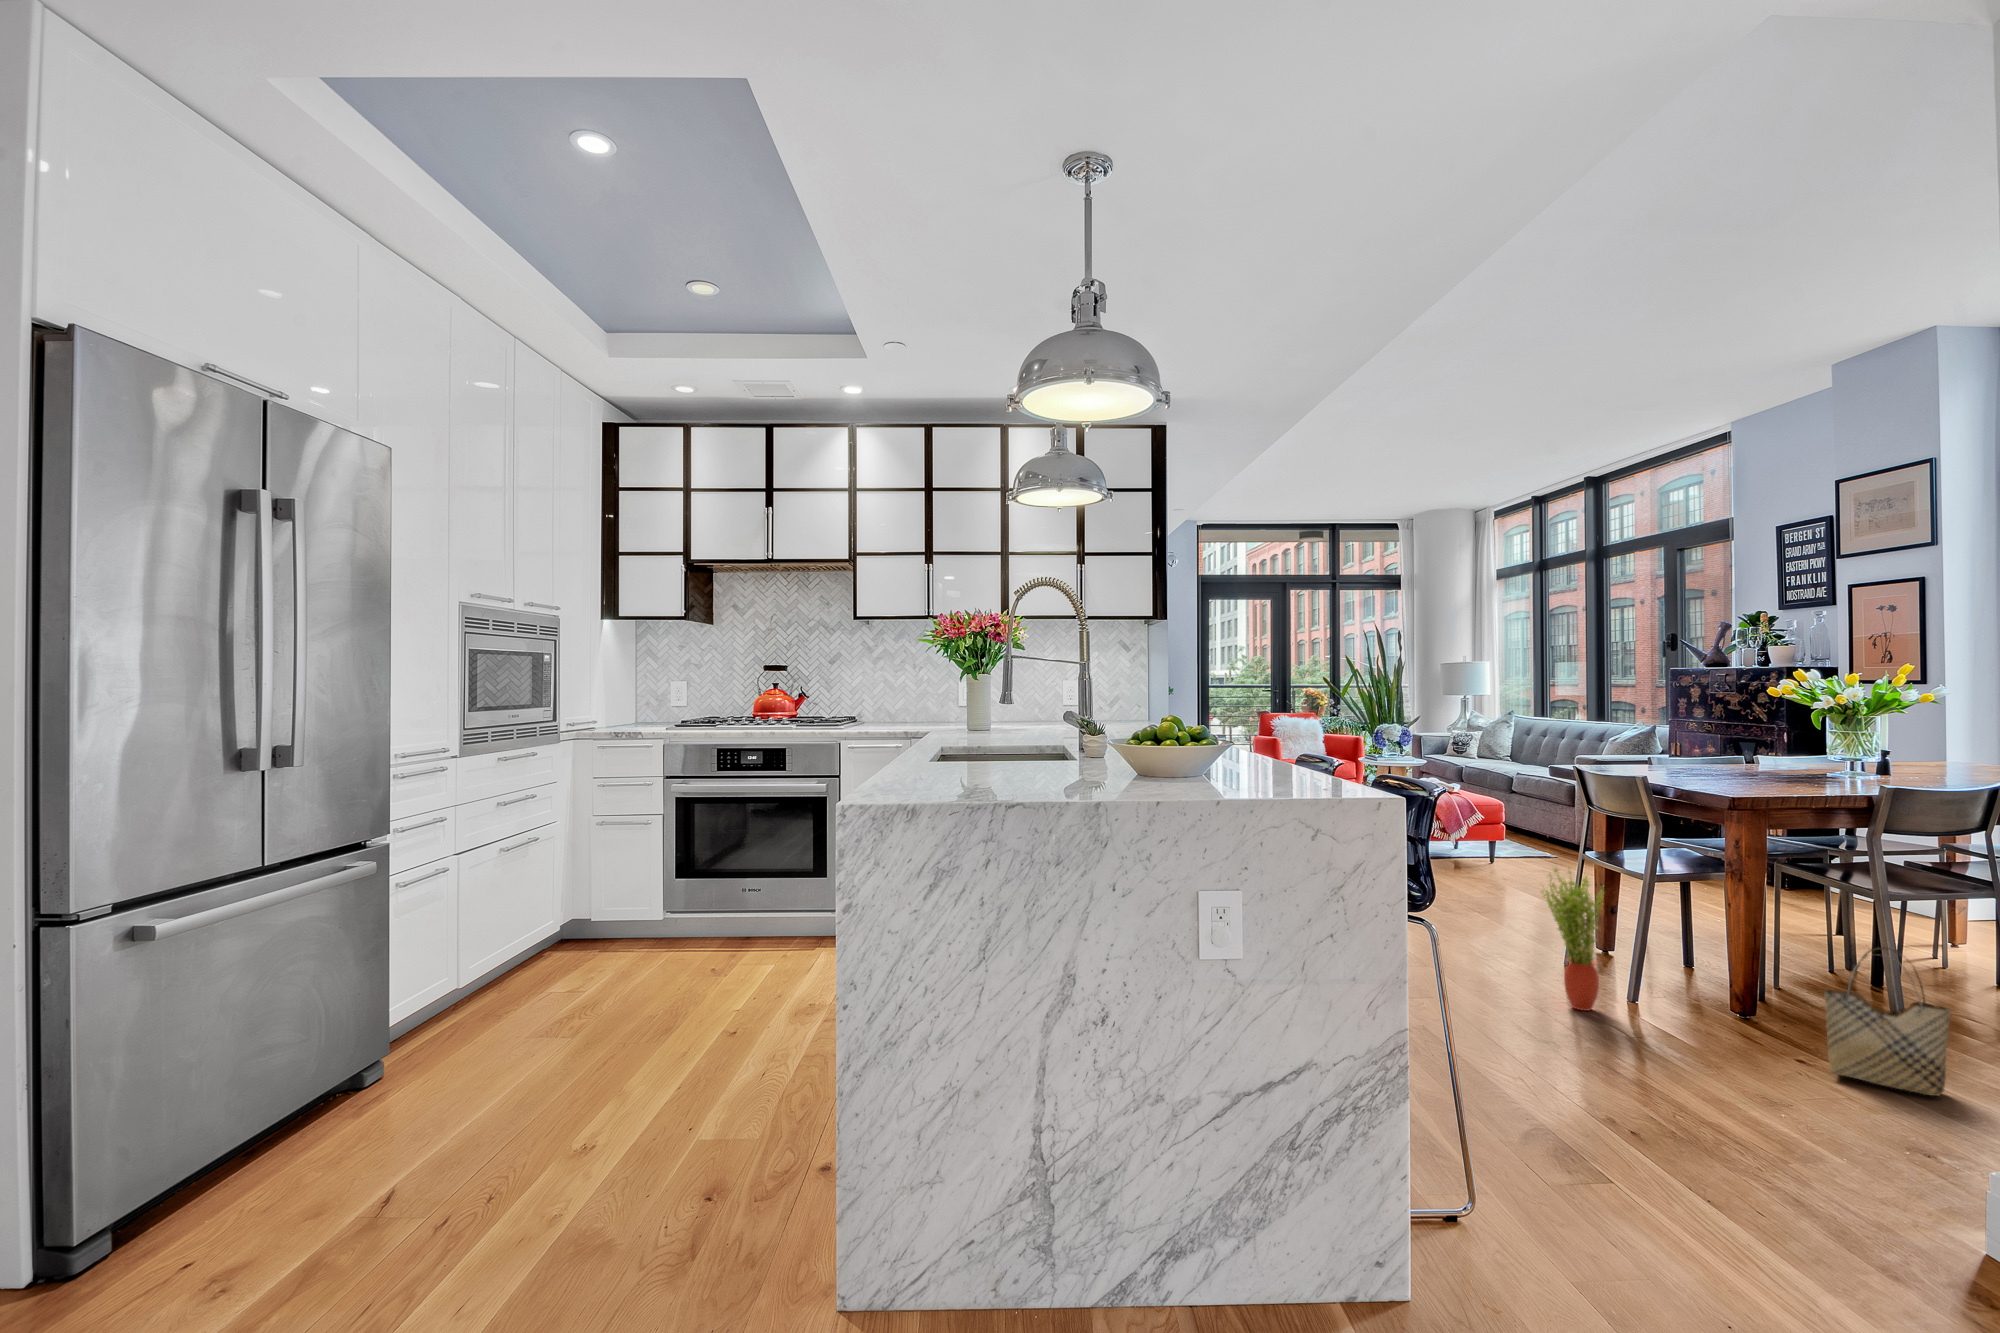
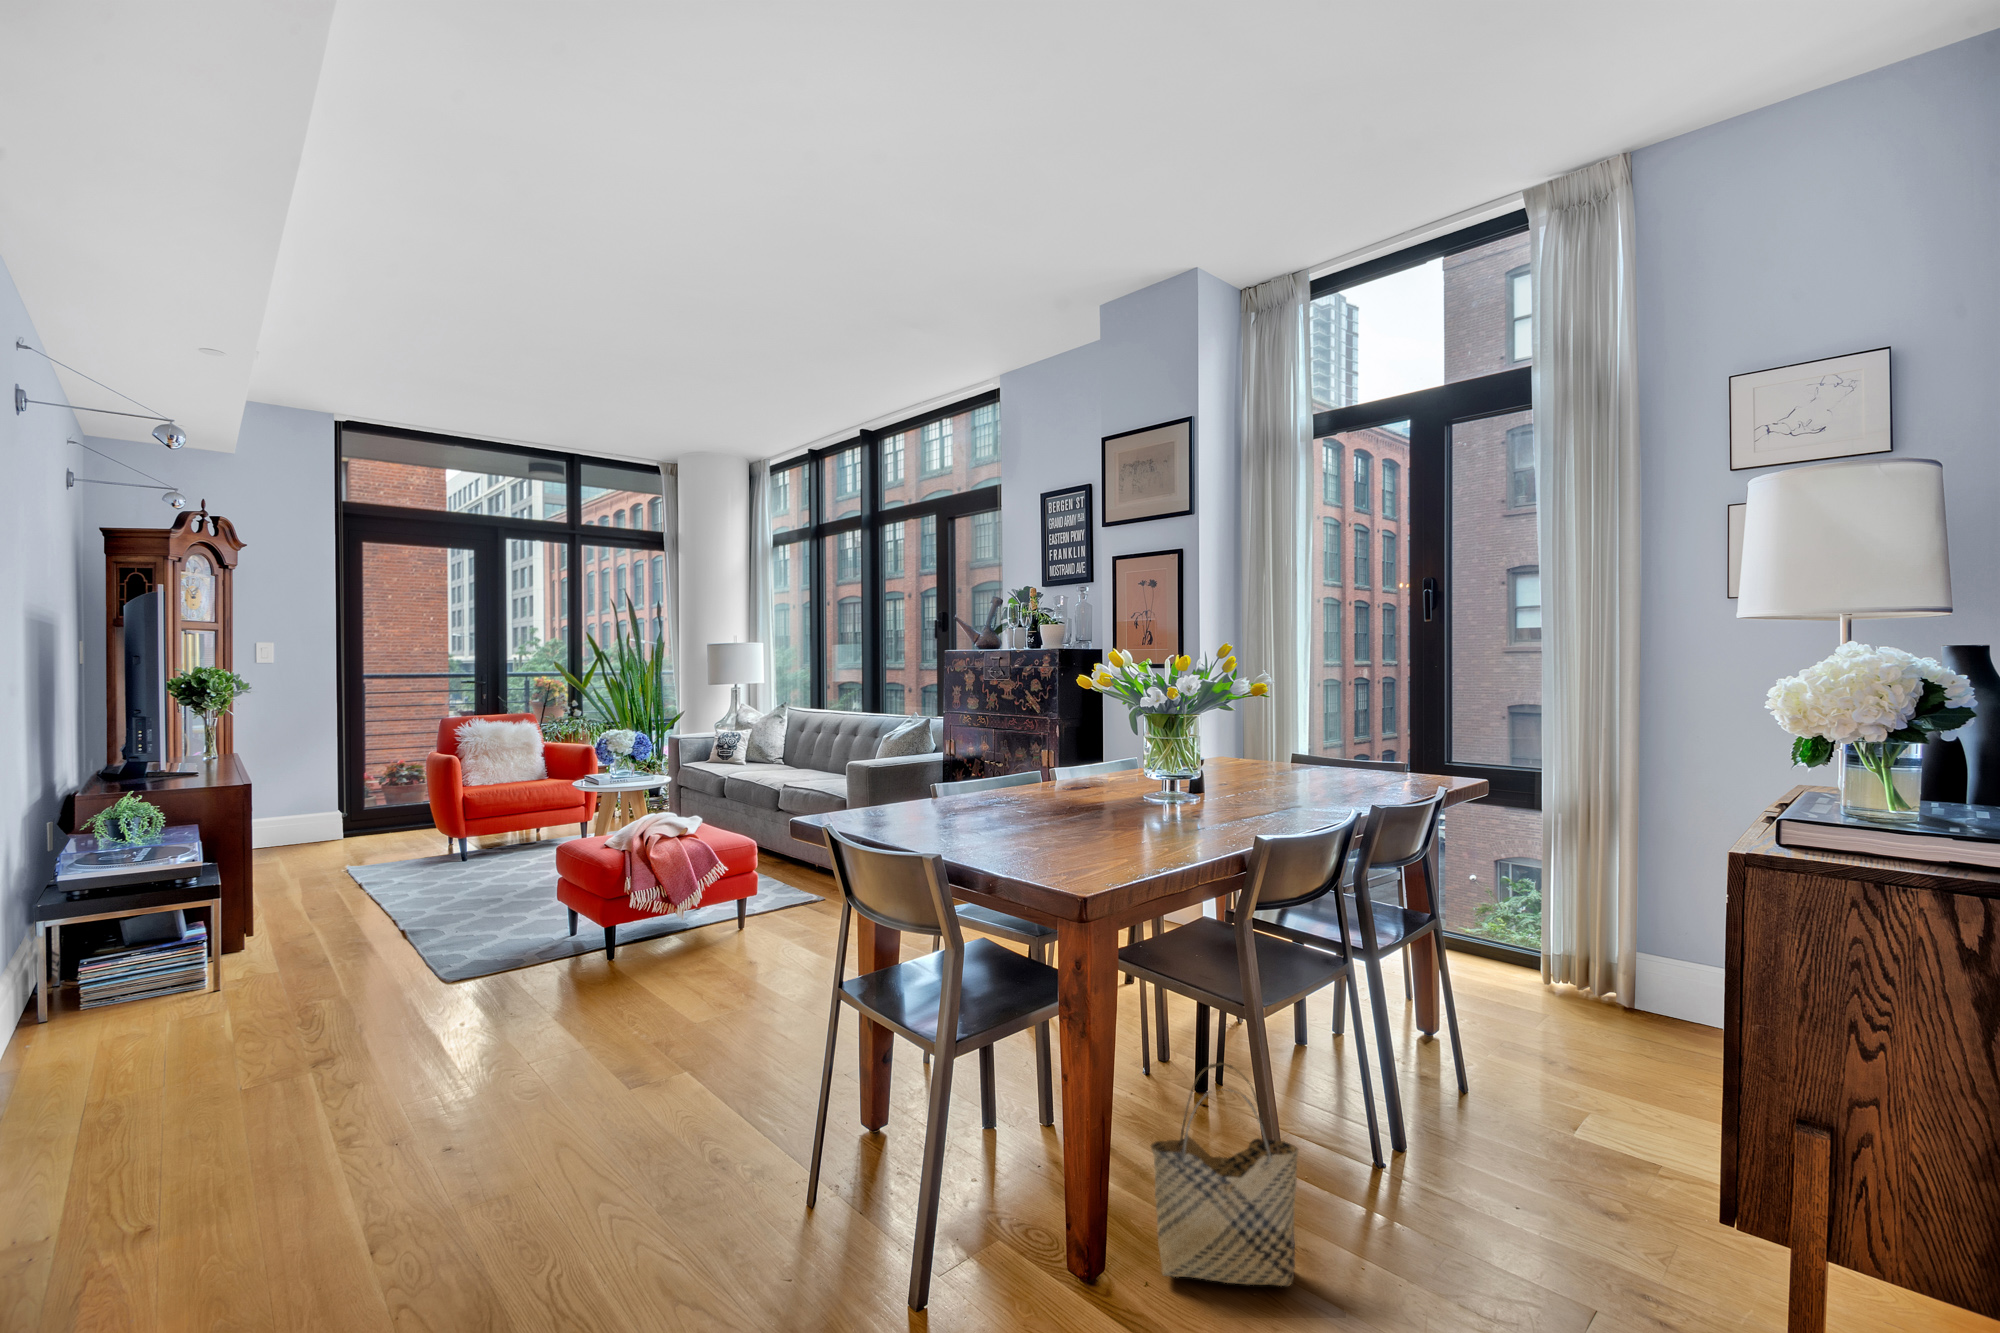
potted plant: present [1542,868,1604,1011] -> none [766,980,865,1215]

